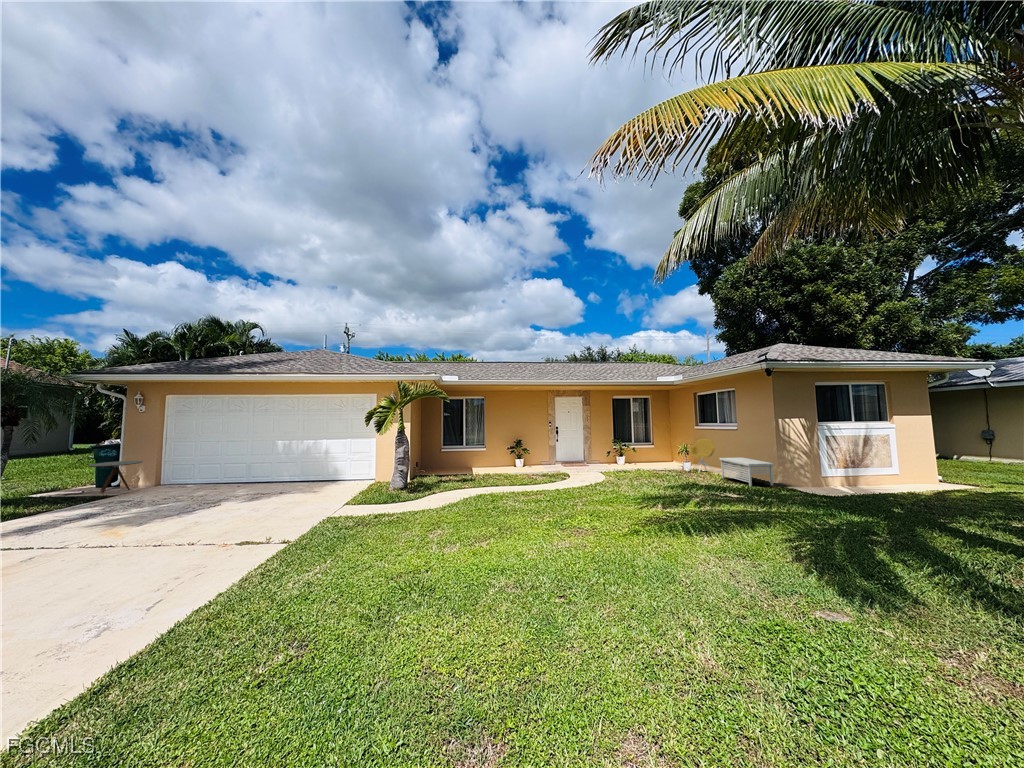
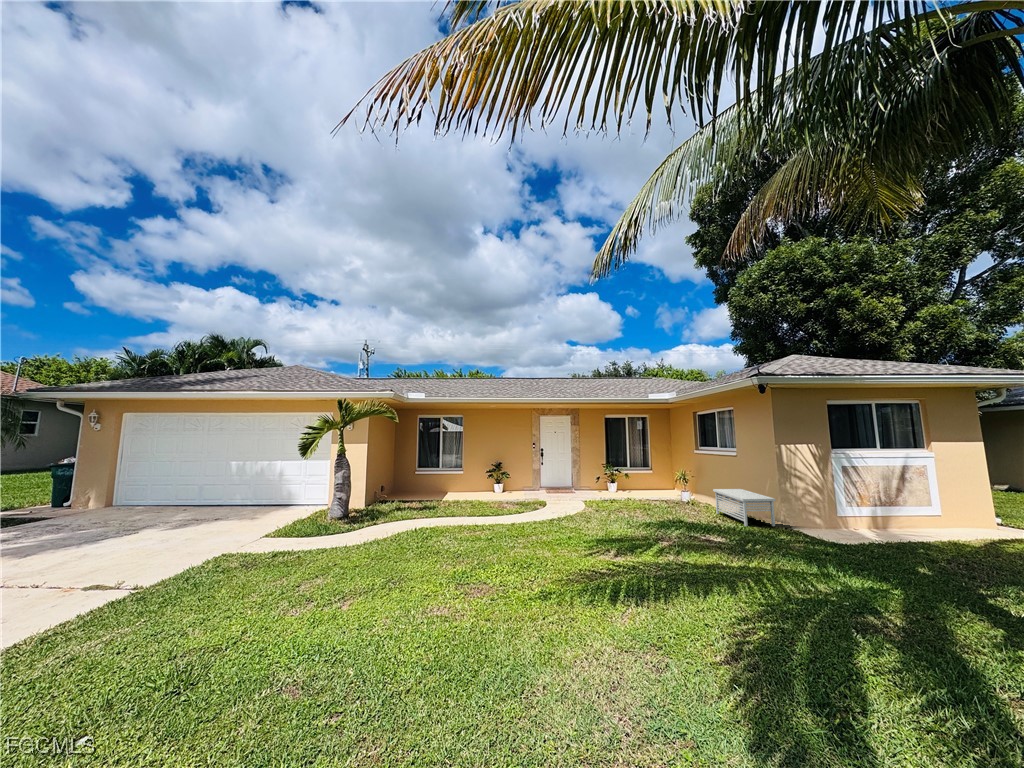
chair: present [689,439,715,472] -> none [683,465,715,506]
round table: present [88,461,143,493] -> none [31,481,92,516]

